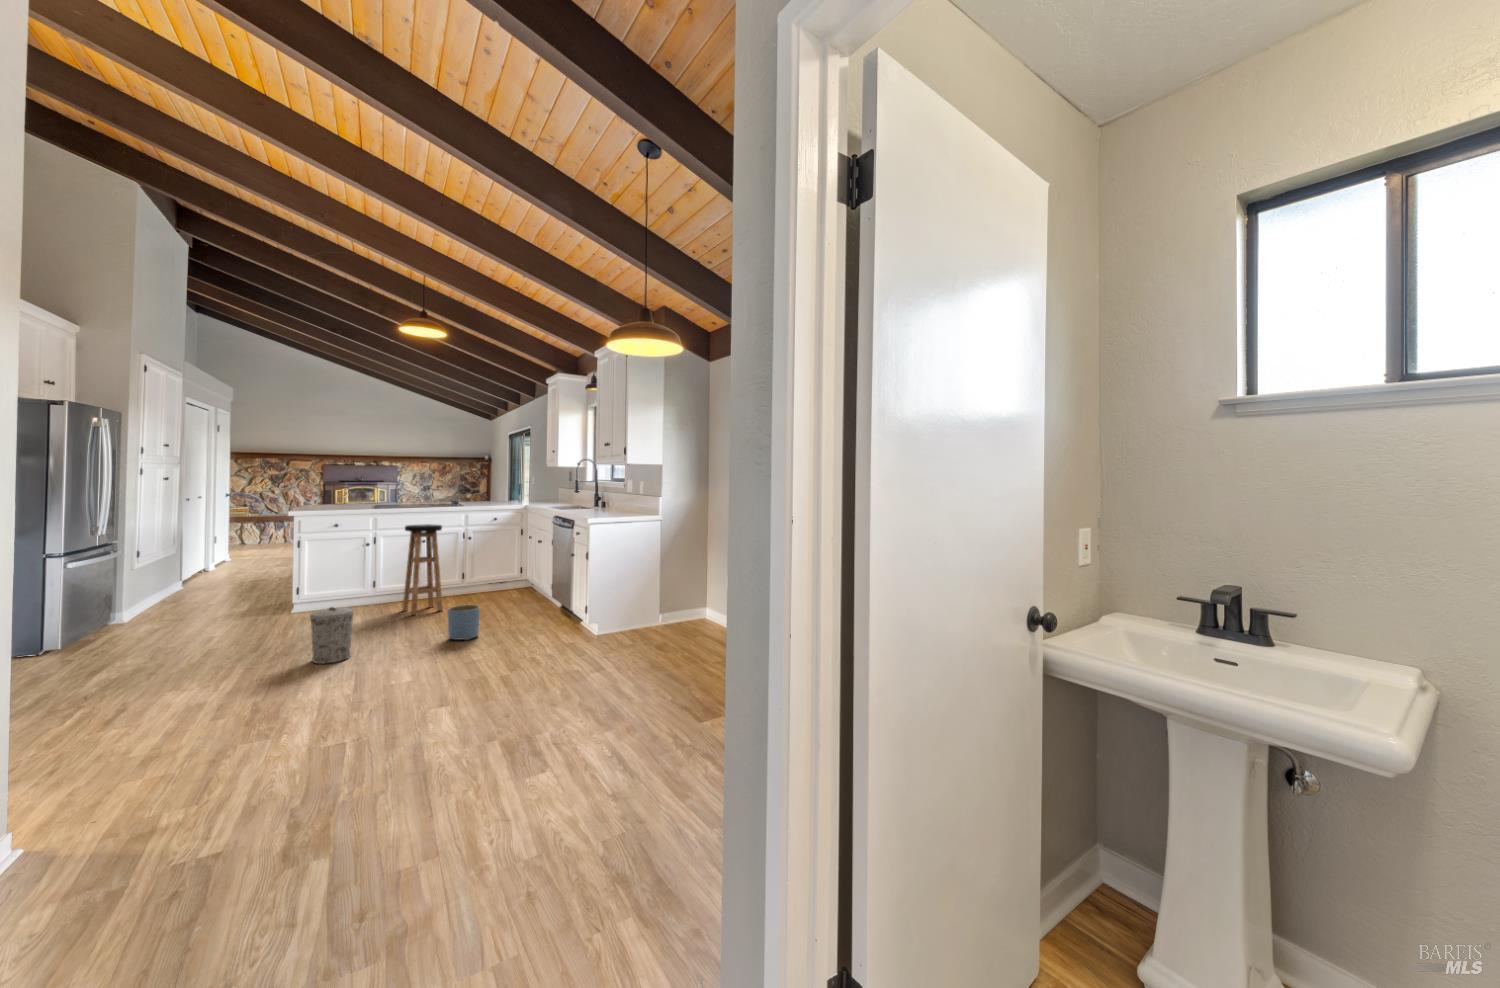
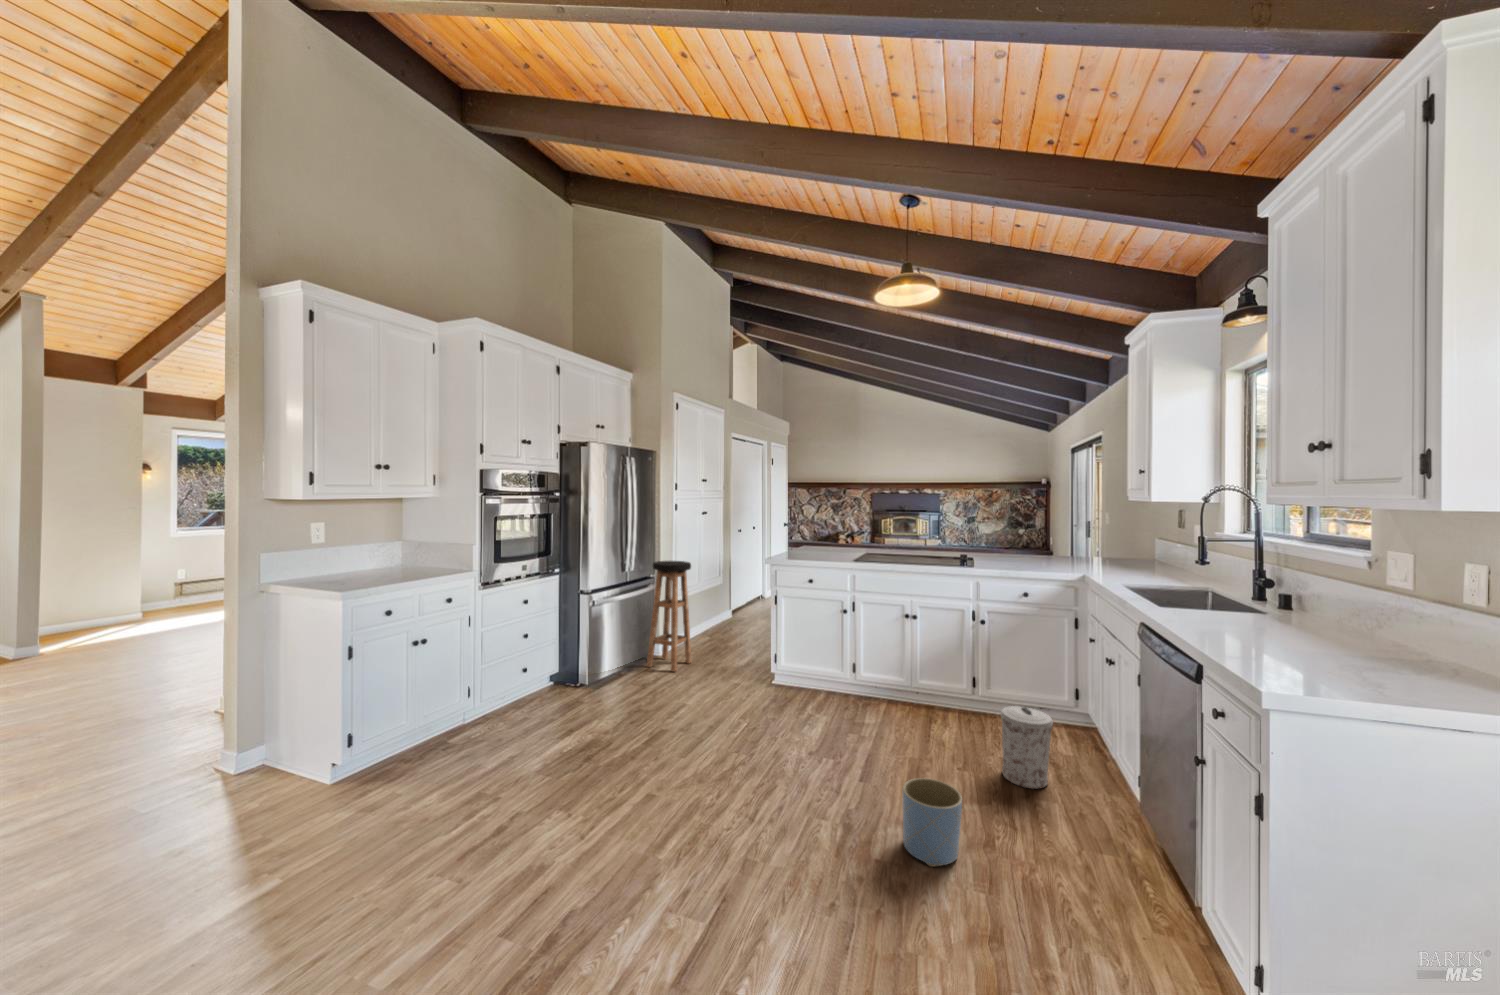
bar stool: present [402,524,443,615] -> present [647,561,692,672]
trash can: present [310,607,354,664] -> present [1001,706,1053,789]

